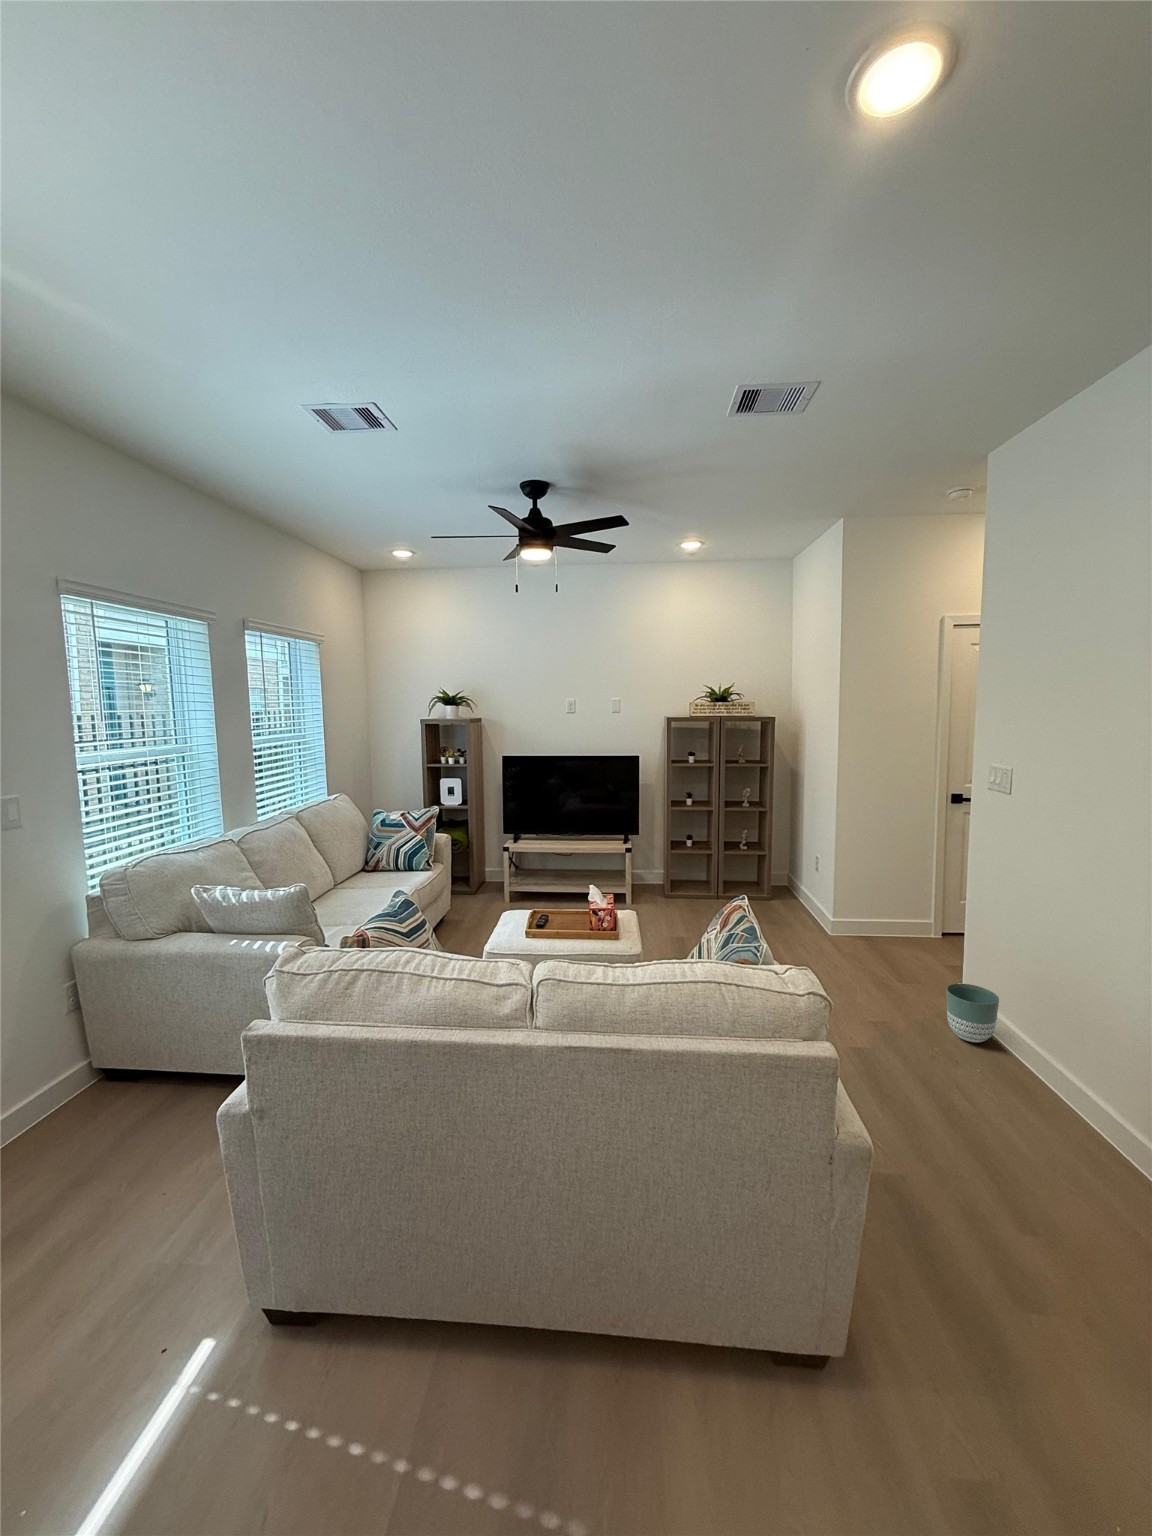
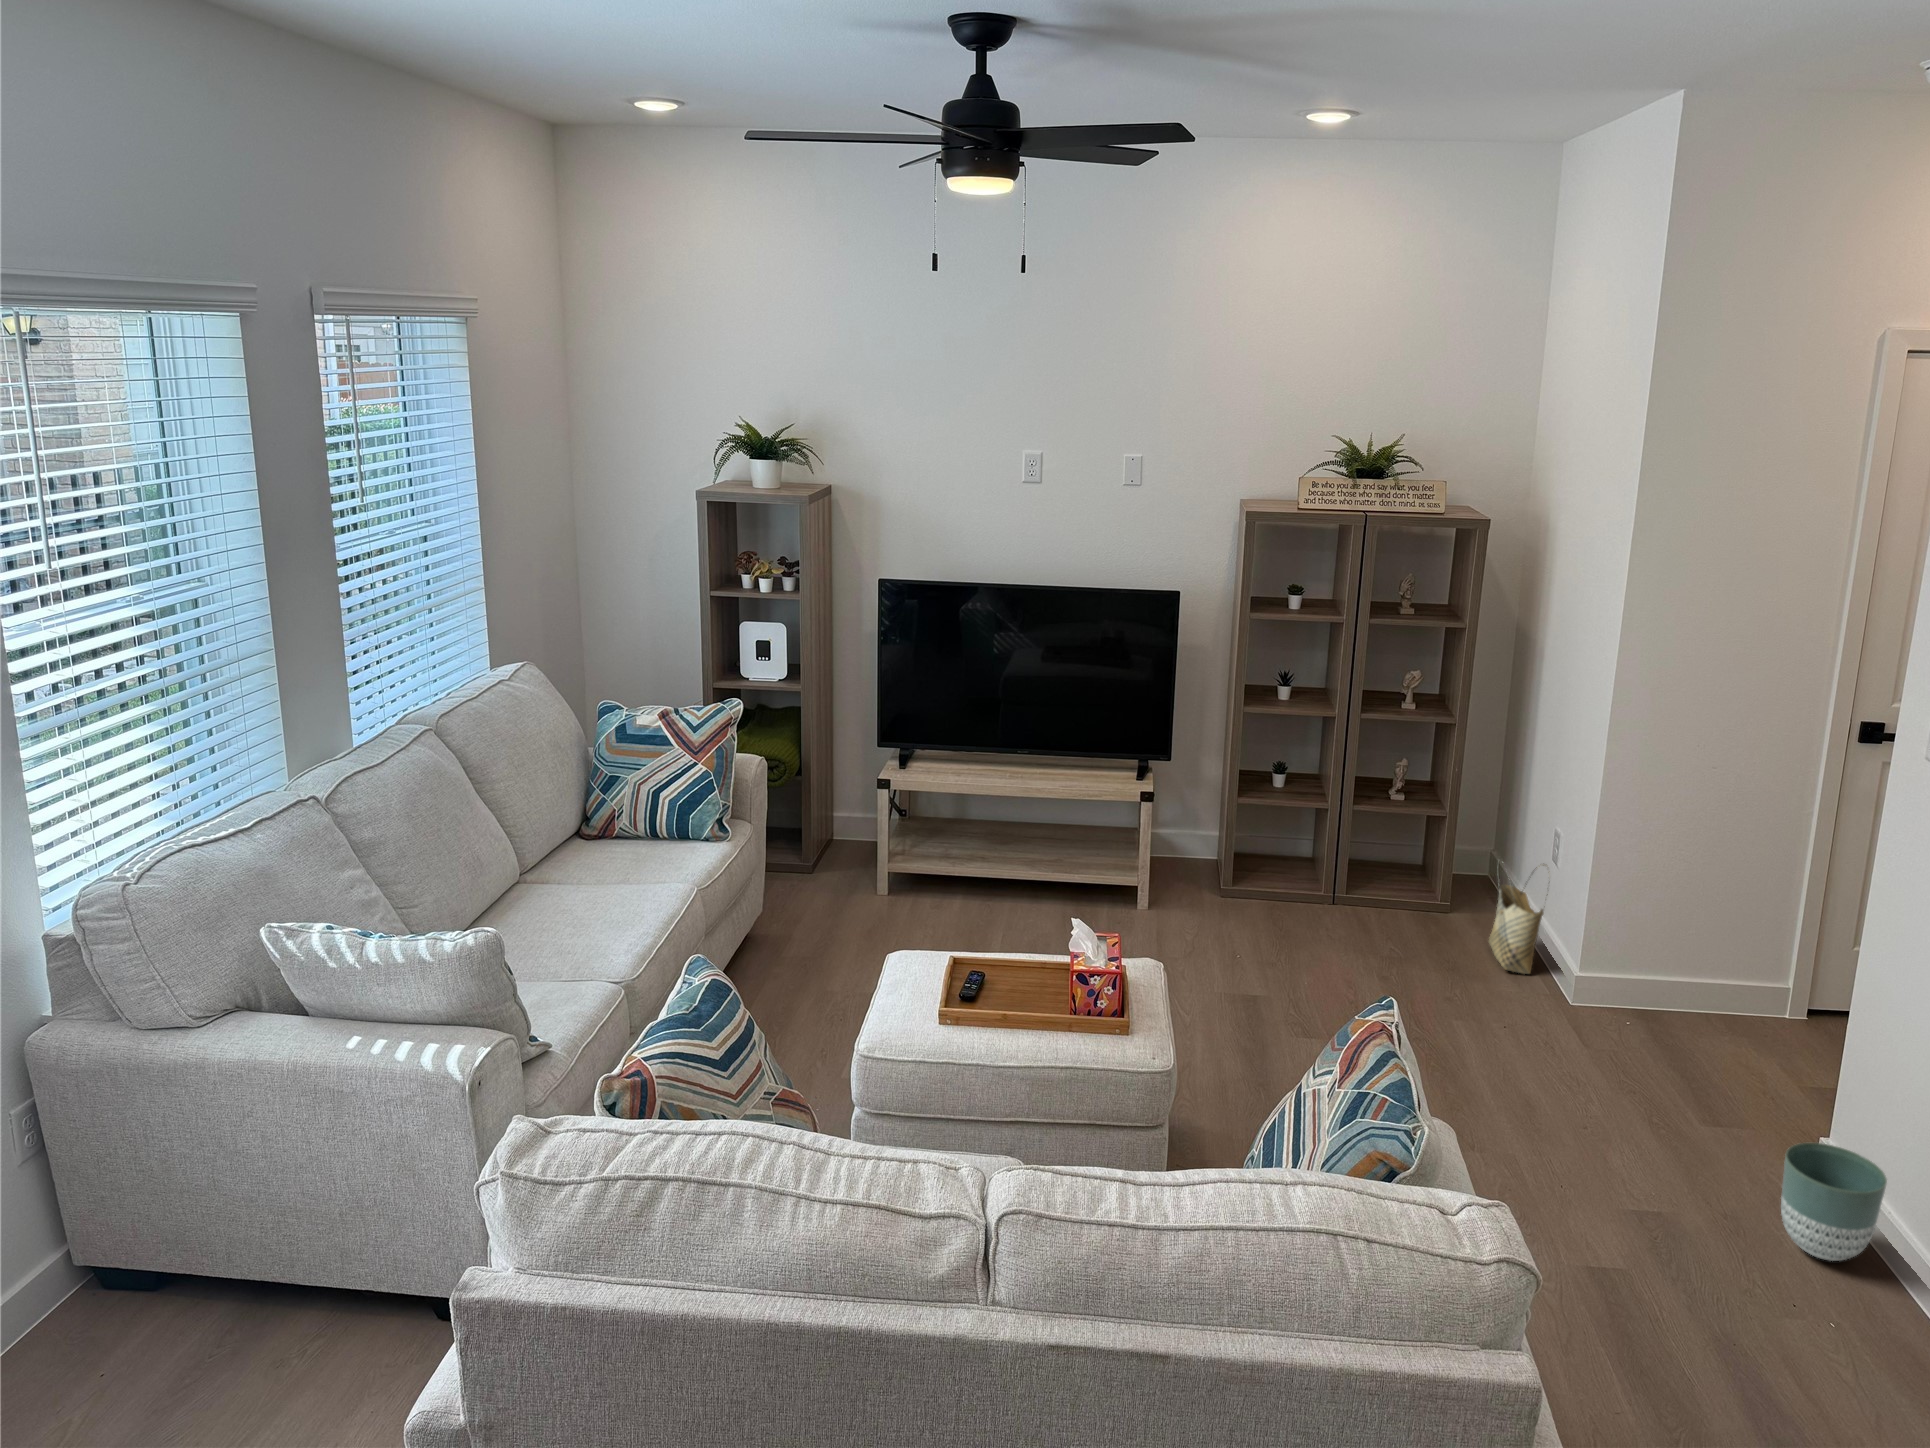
woven basket: none [793,870,819,925] -> present [1489,865,1548,974]

